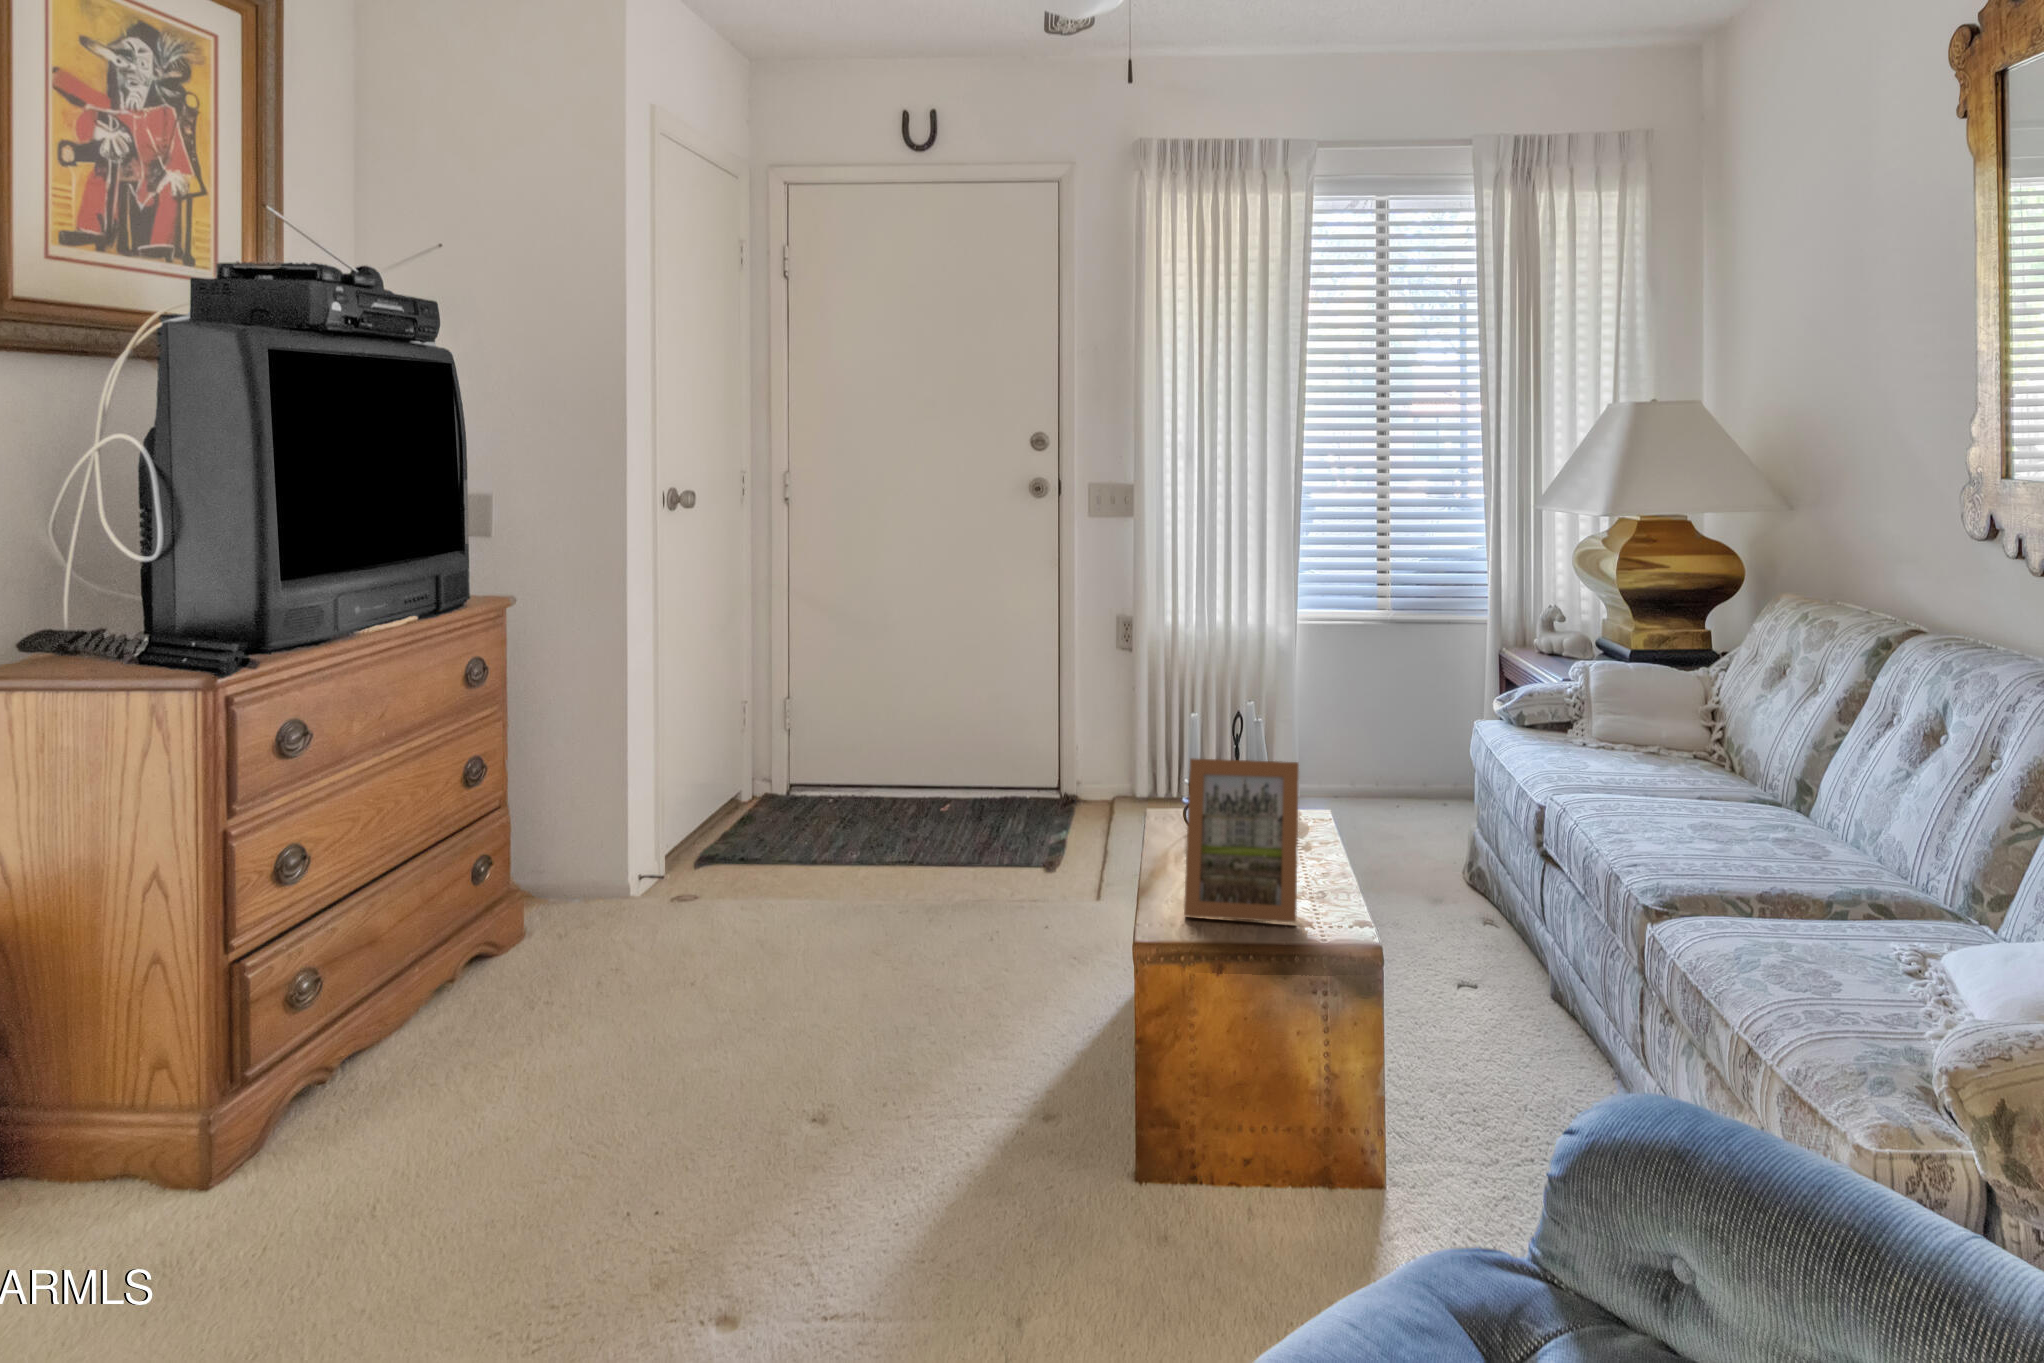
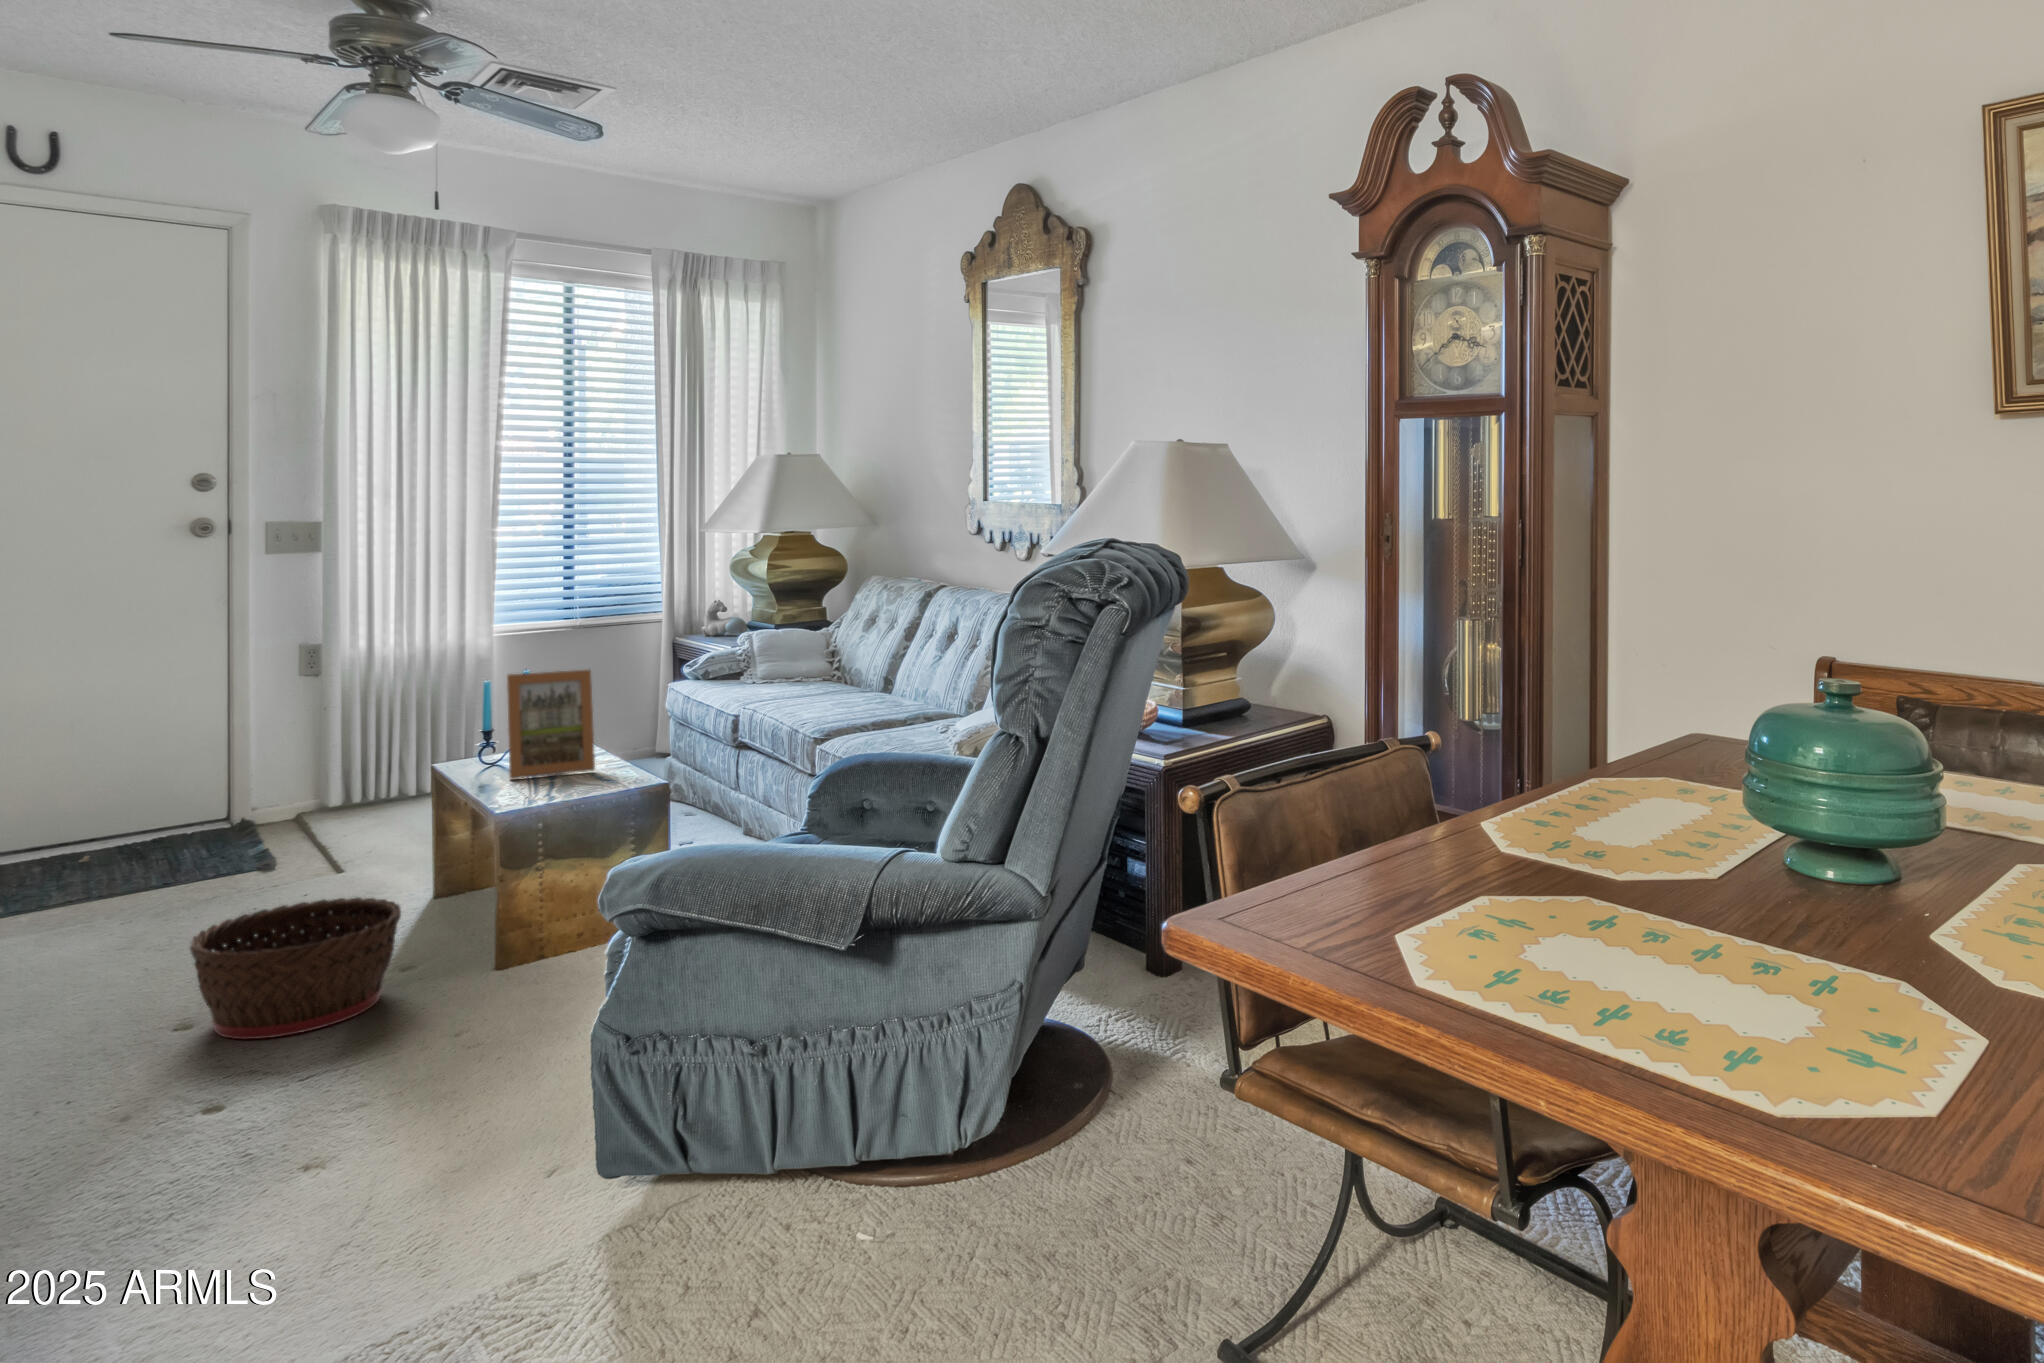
basket: none [805,1038,1033,1258] -> present [190,897,401,1039]

